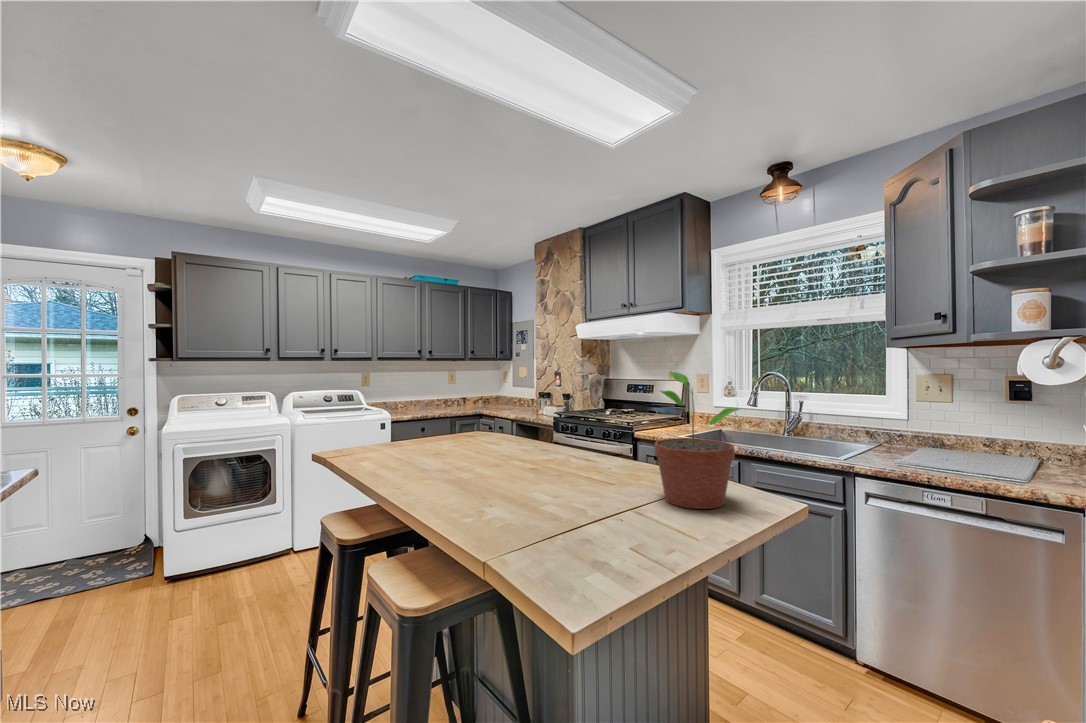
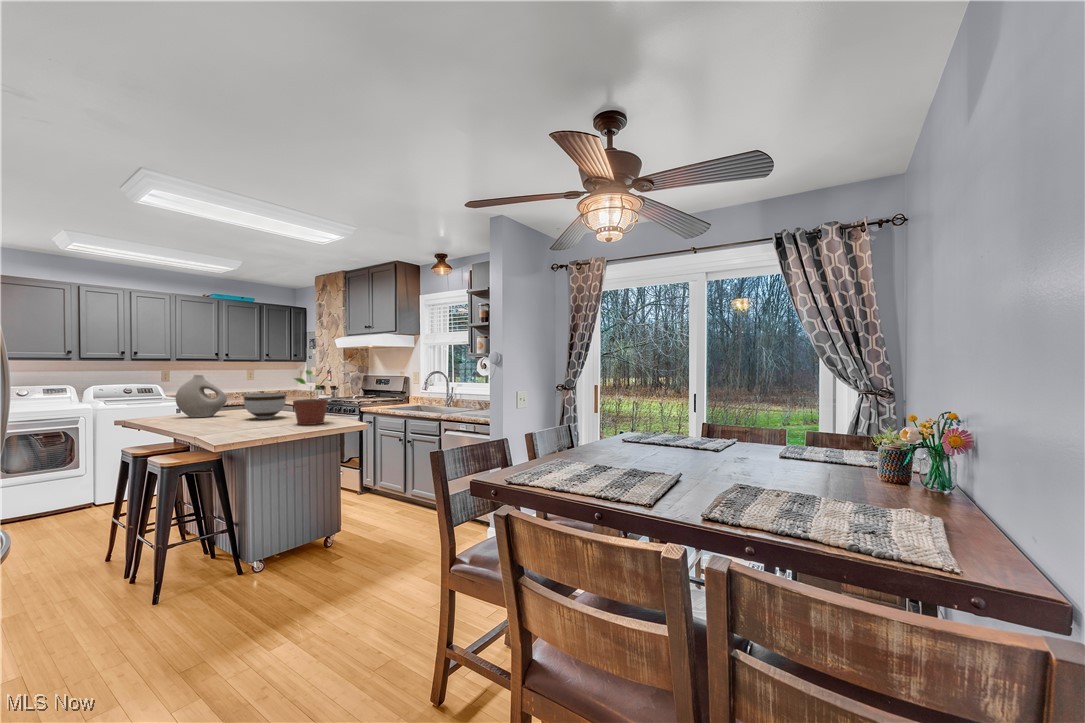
vase: none [402,381,481,461] -> present [176,375,227,417]
bowl: none [523,416,597,473] -> present [244,393,286,419]

